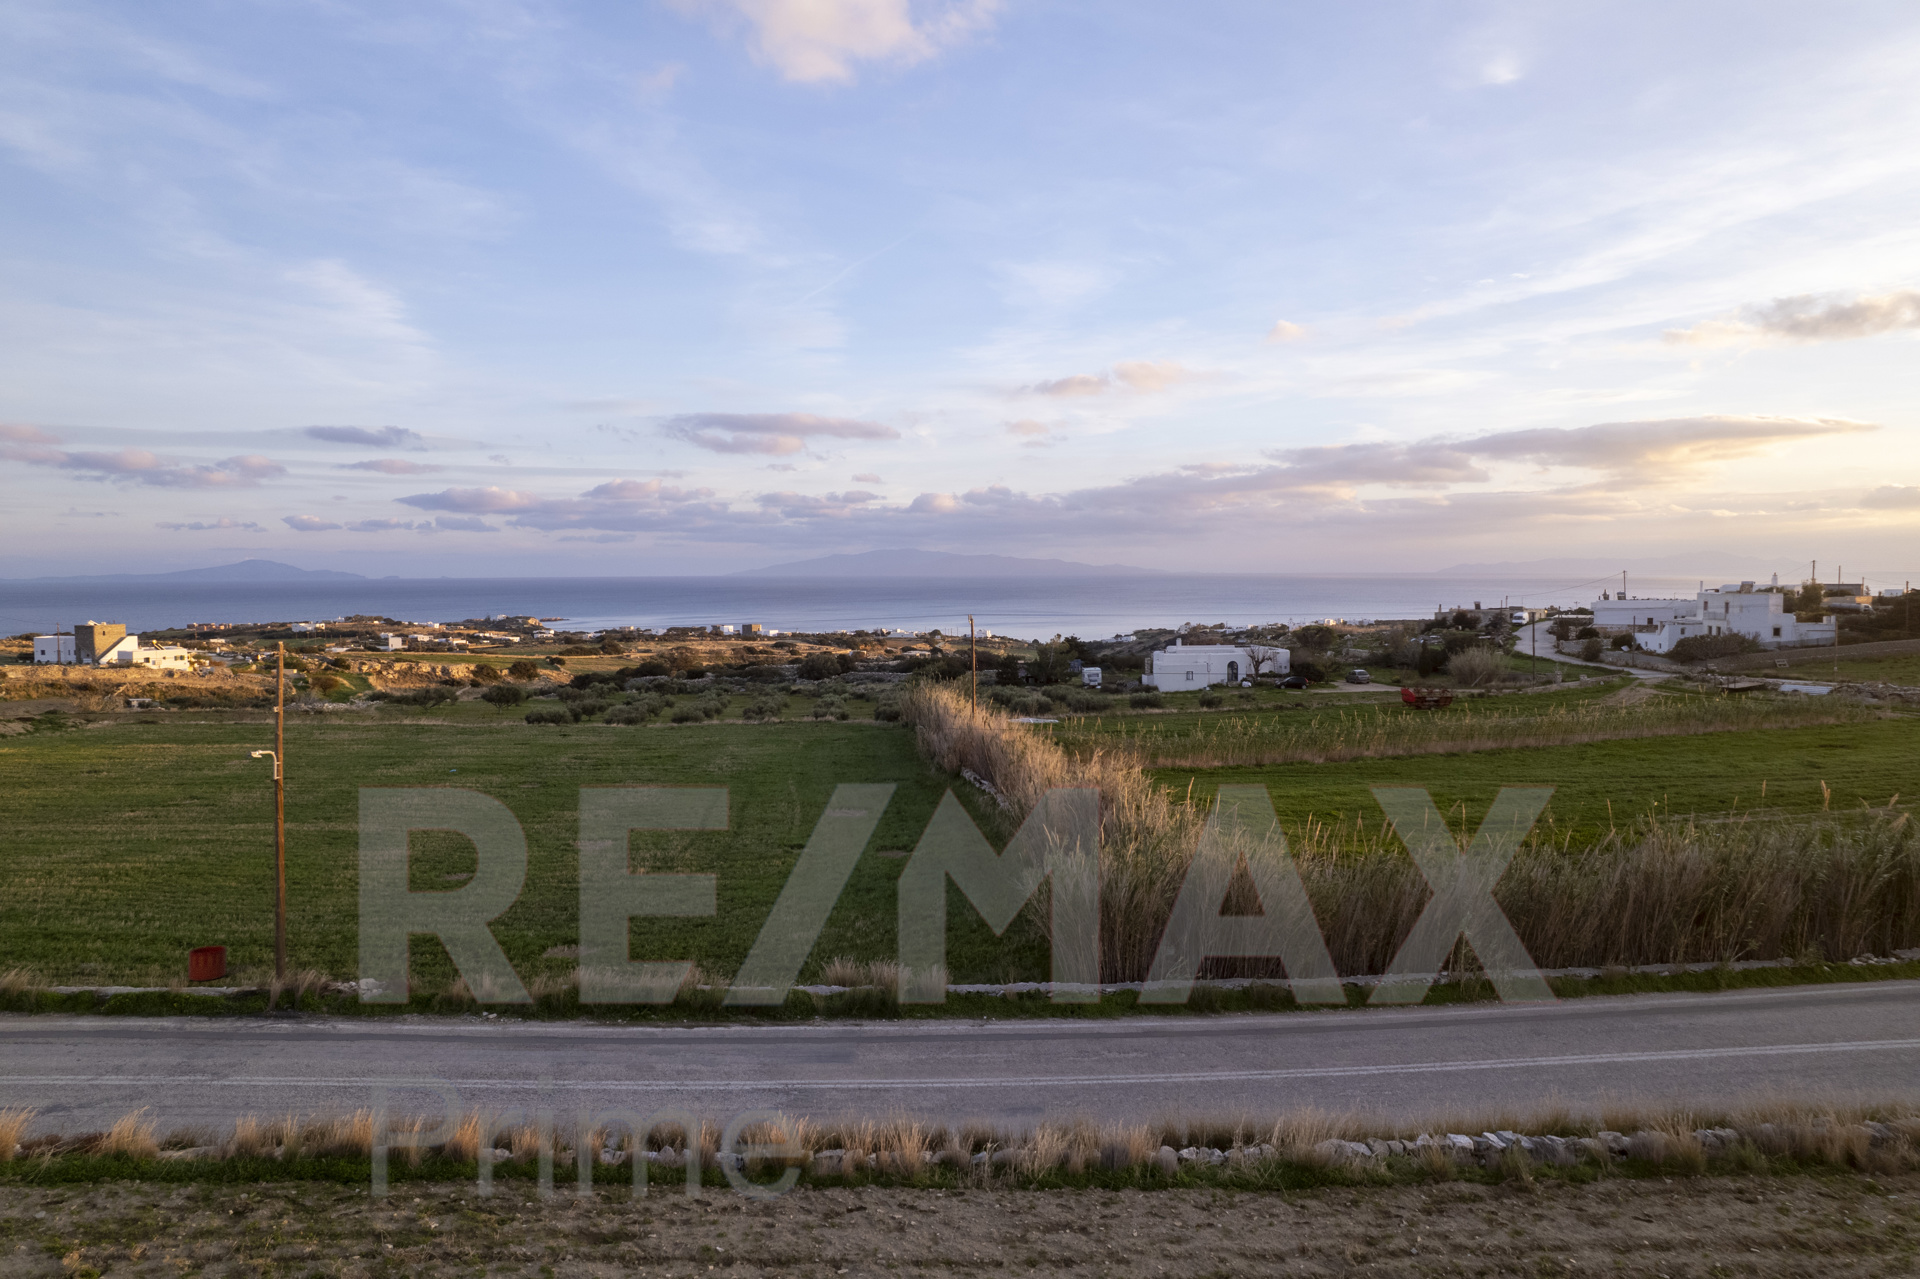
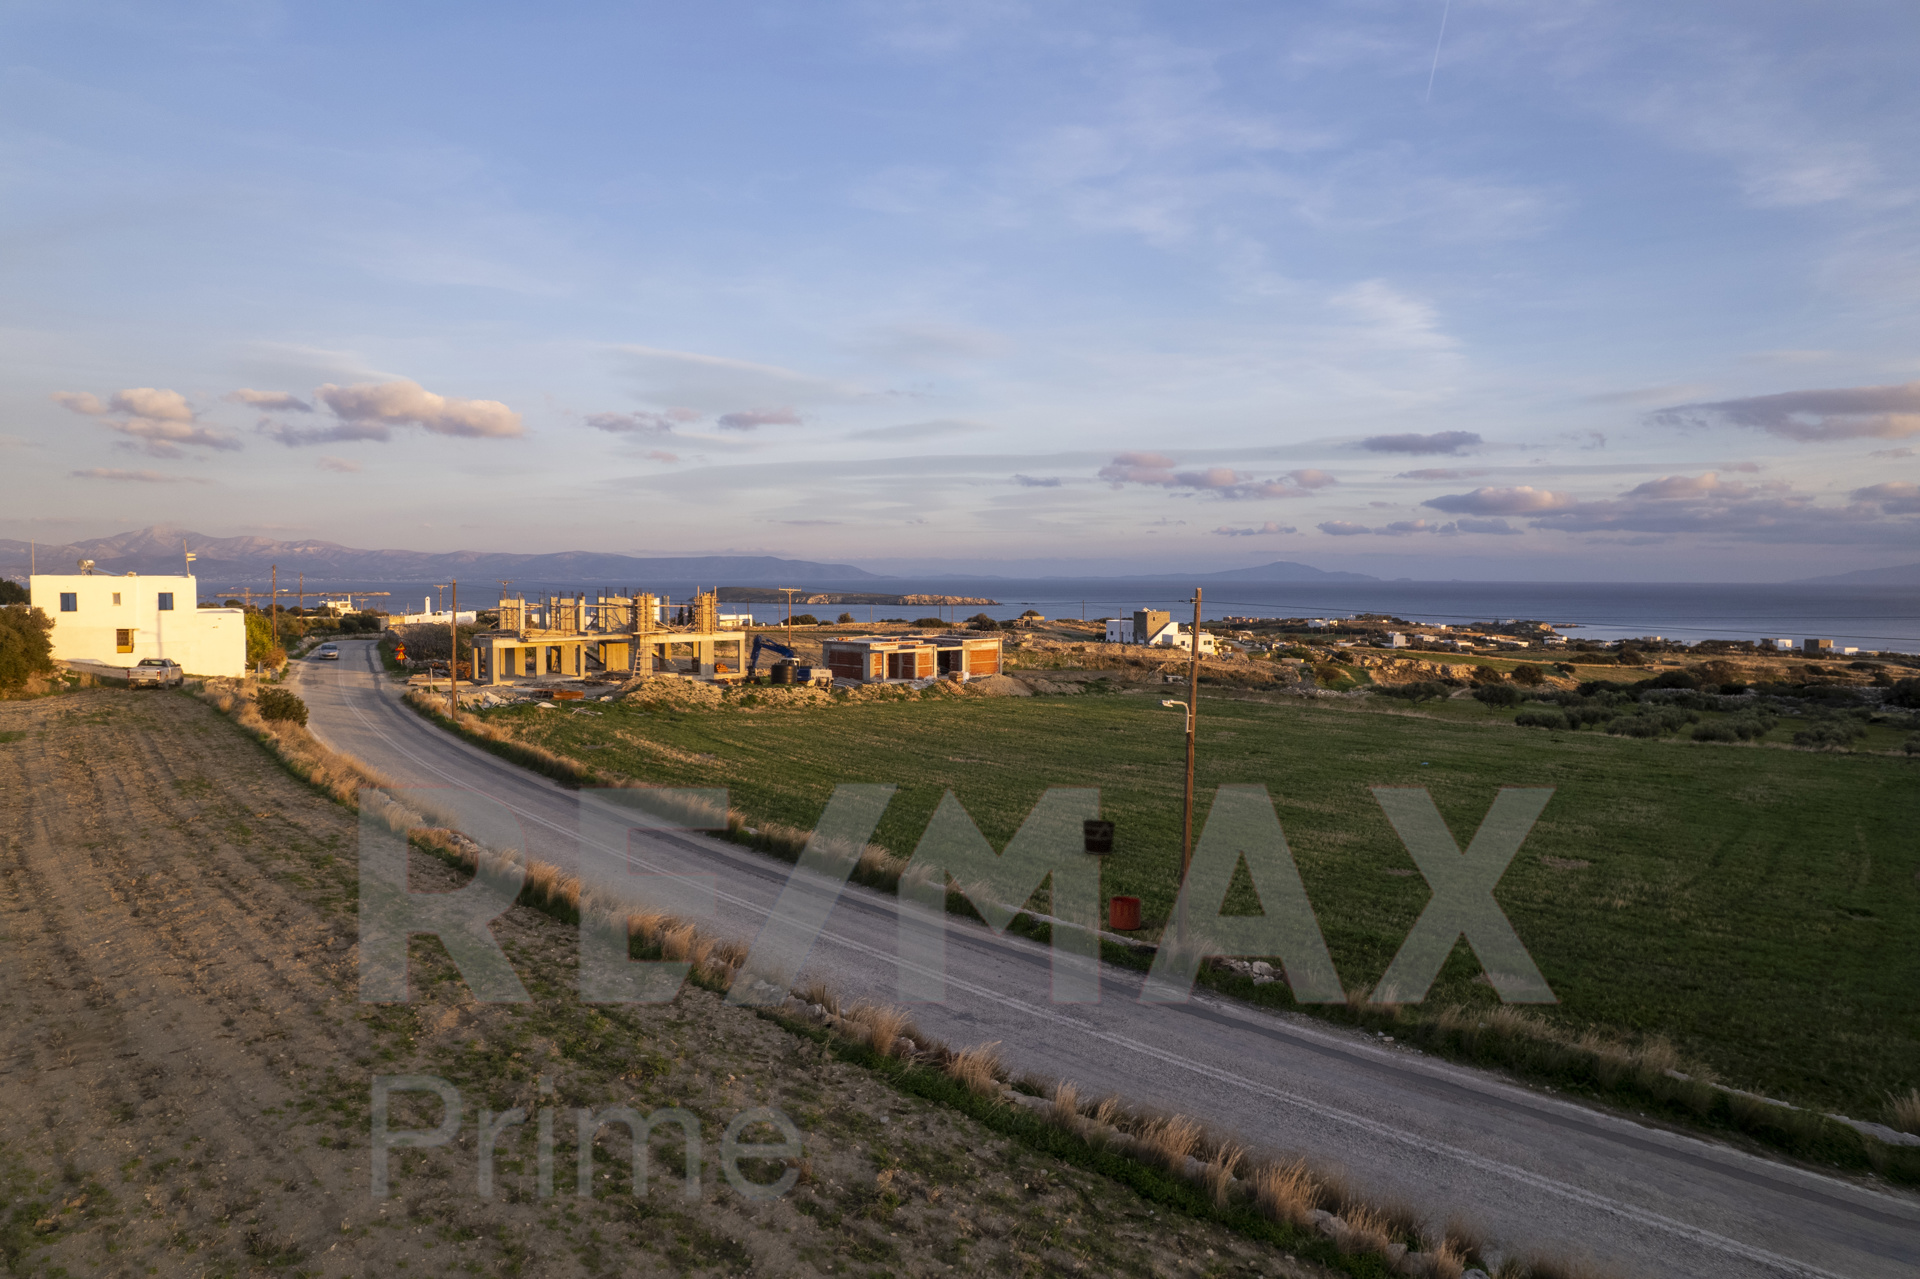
bucket: none [114,873,157,912] -> present [1083,819,1115,855]

